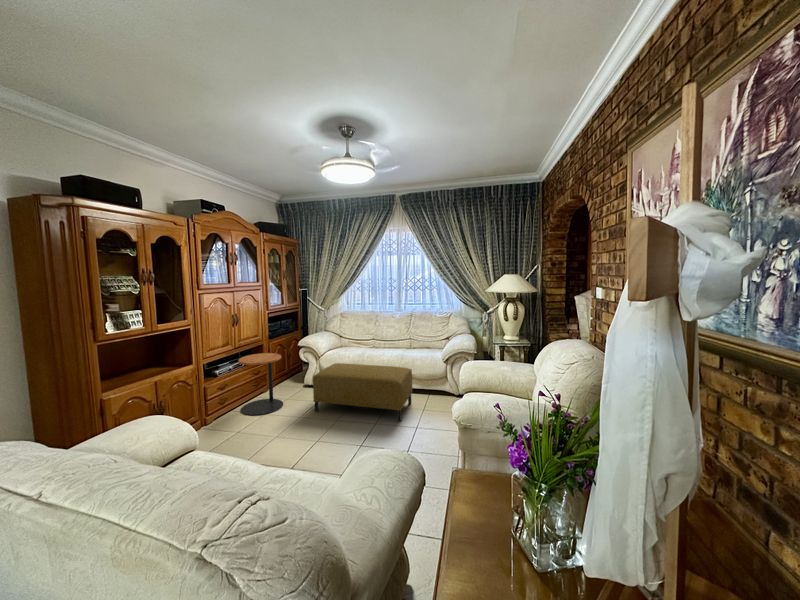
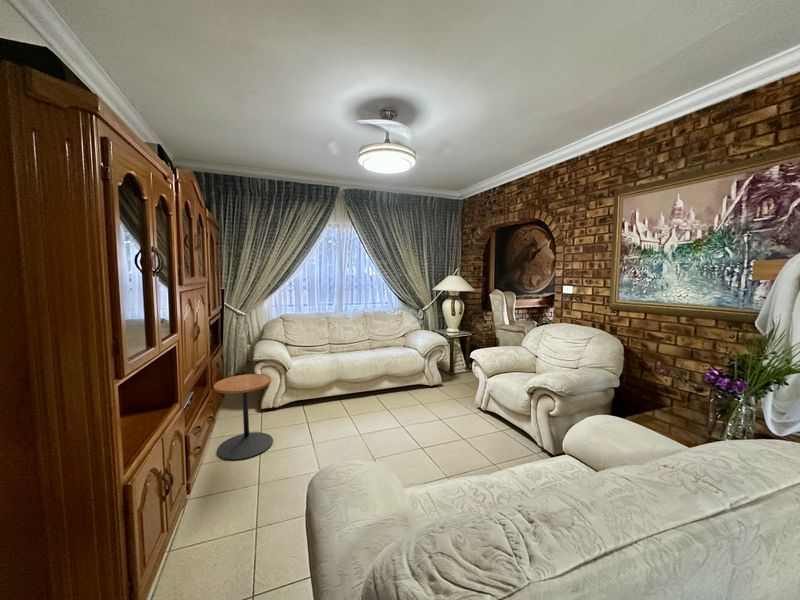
ottoman: present [313,363,412,421] -> none [314,367,417,433]

